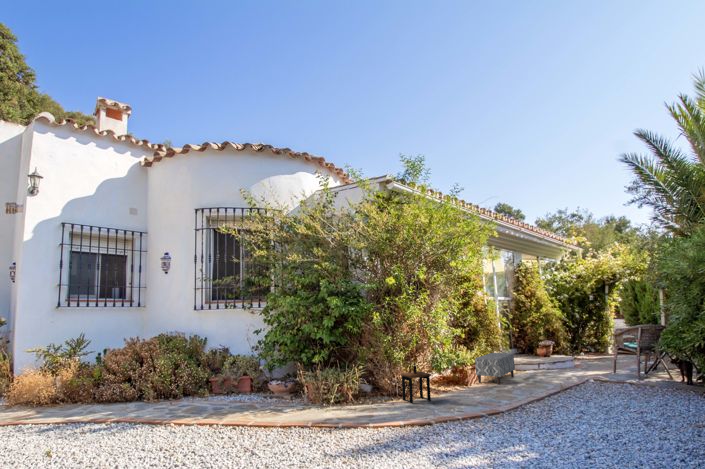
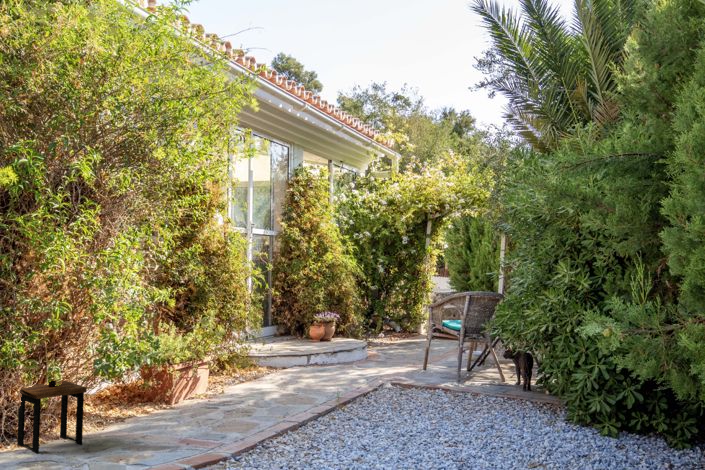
bench: present [475,353,515,385] -> none [191,336,267,399]

